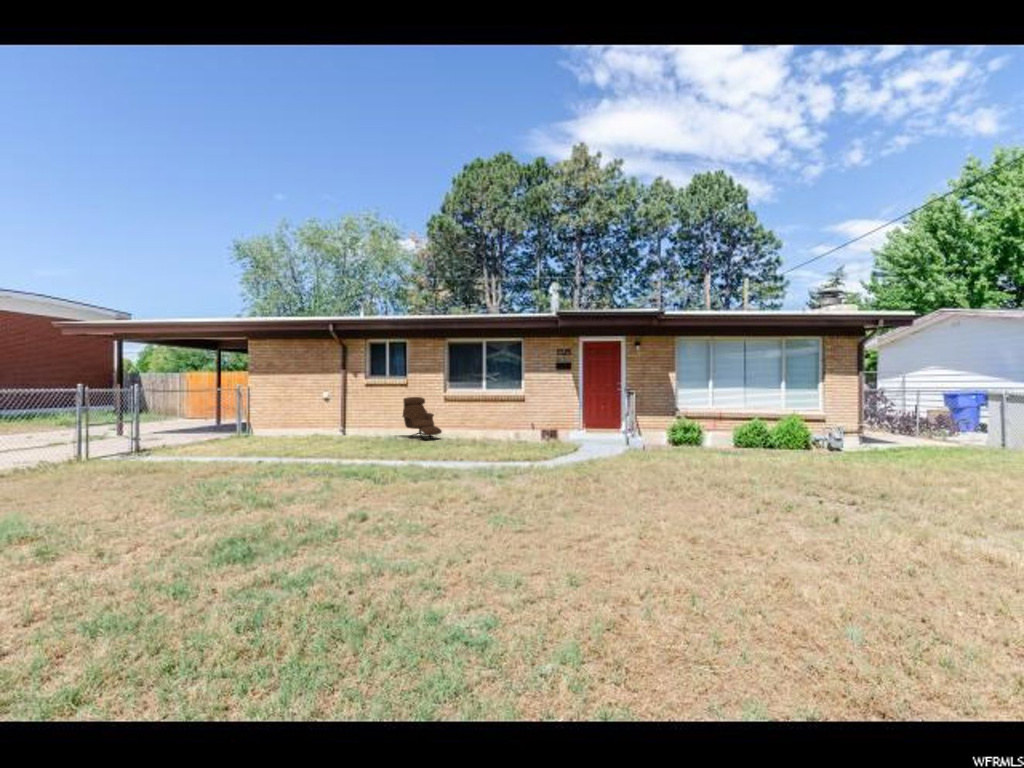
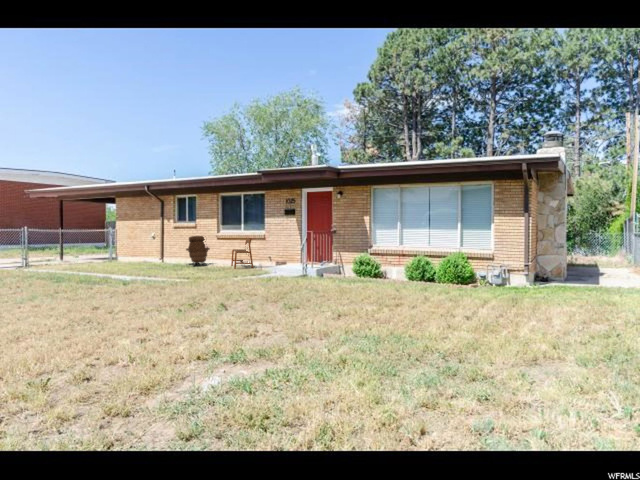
bench: none [476,398,520,443] -> present [231,238,253,269]

